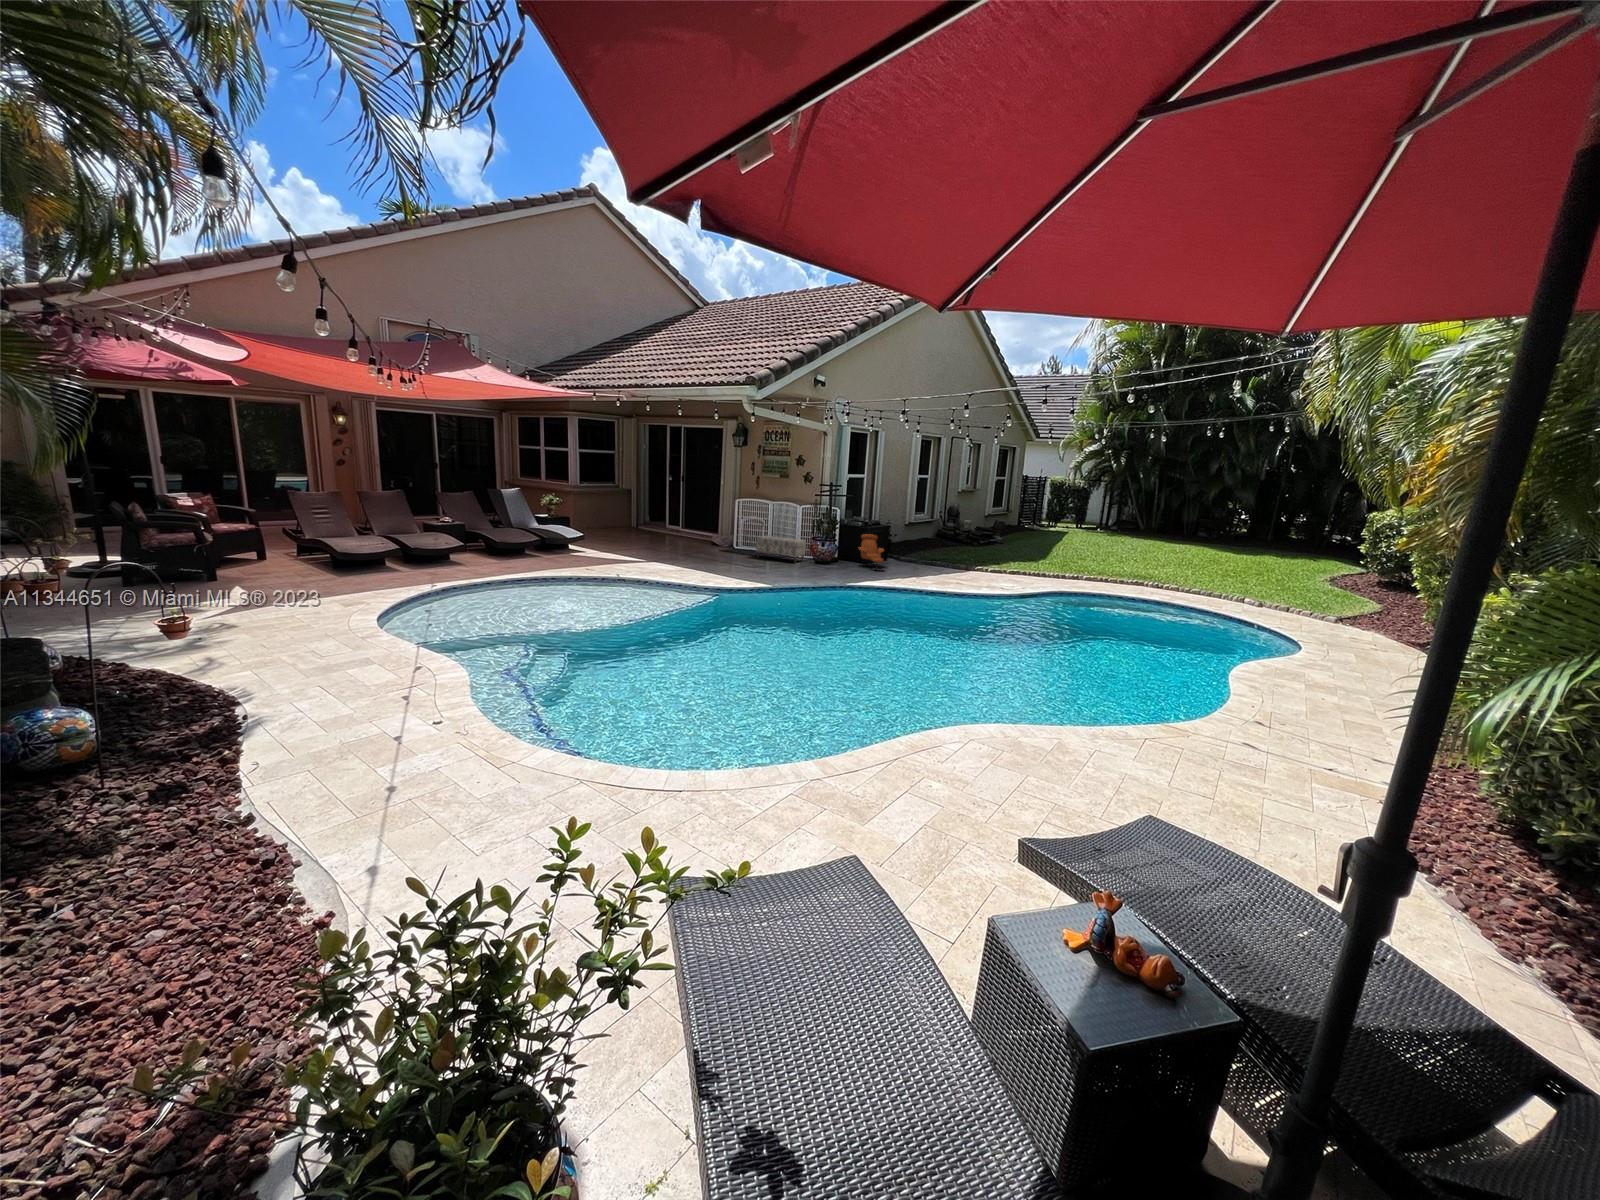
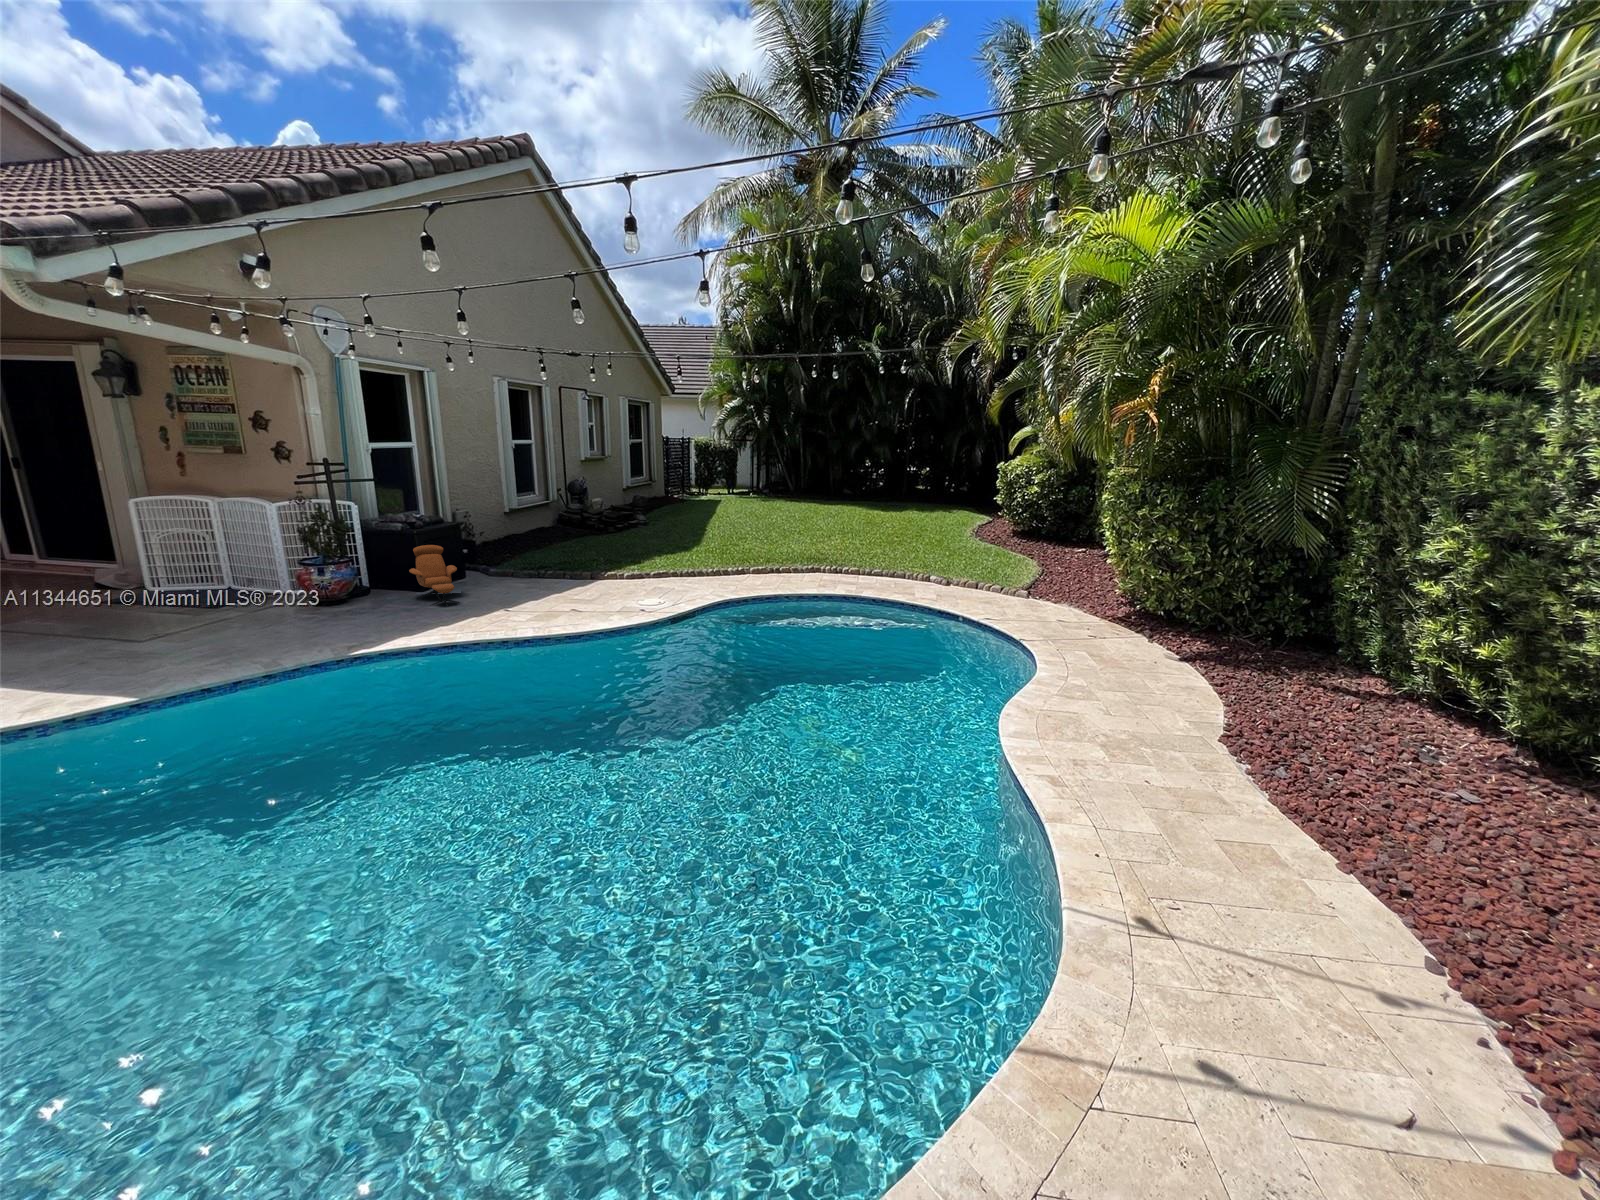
bench: present [756,535,806,563] -> none [198,566,311,612]

